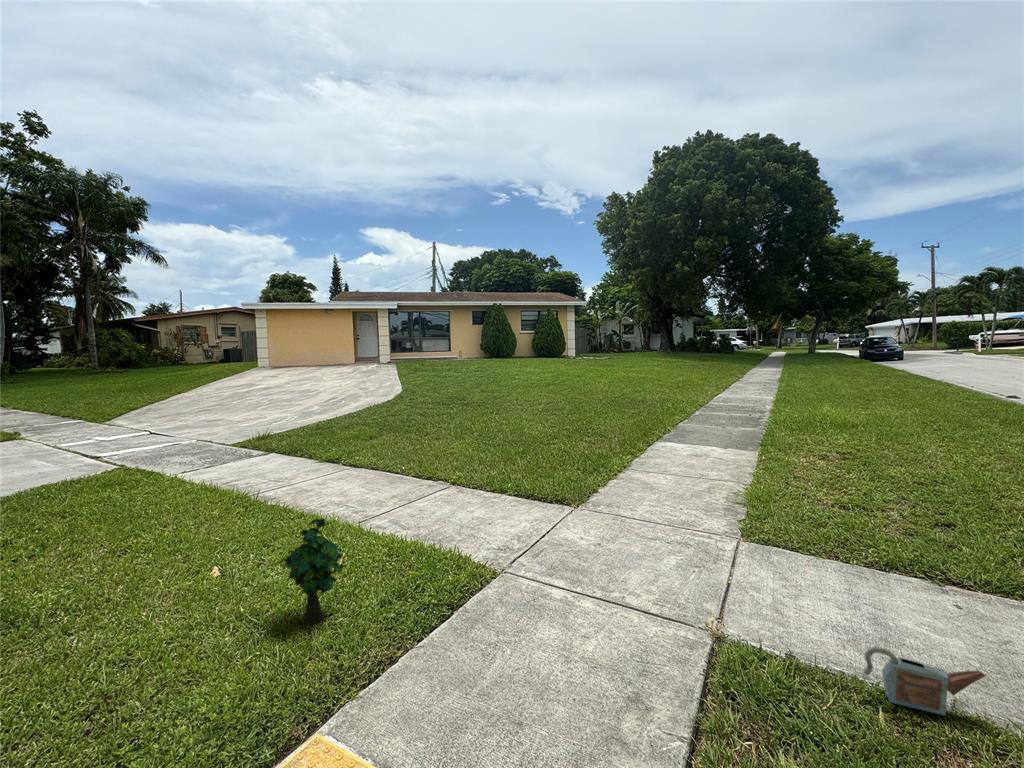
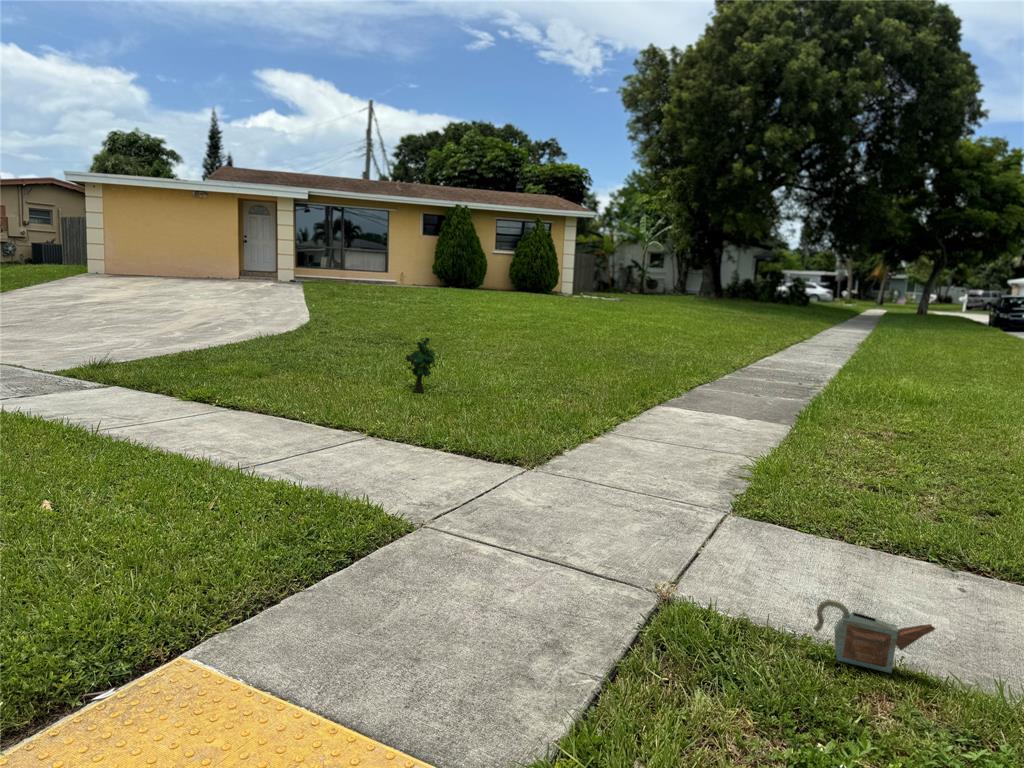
decorative plant: present [277,519,343,624] -> present [405,338,436,393]

